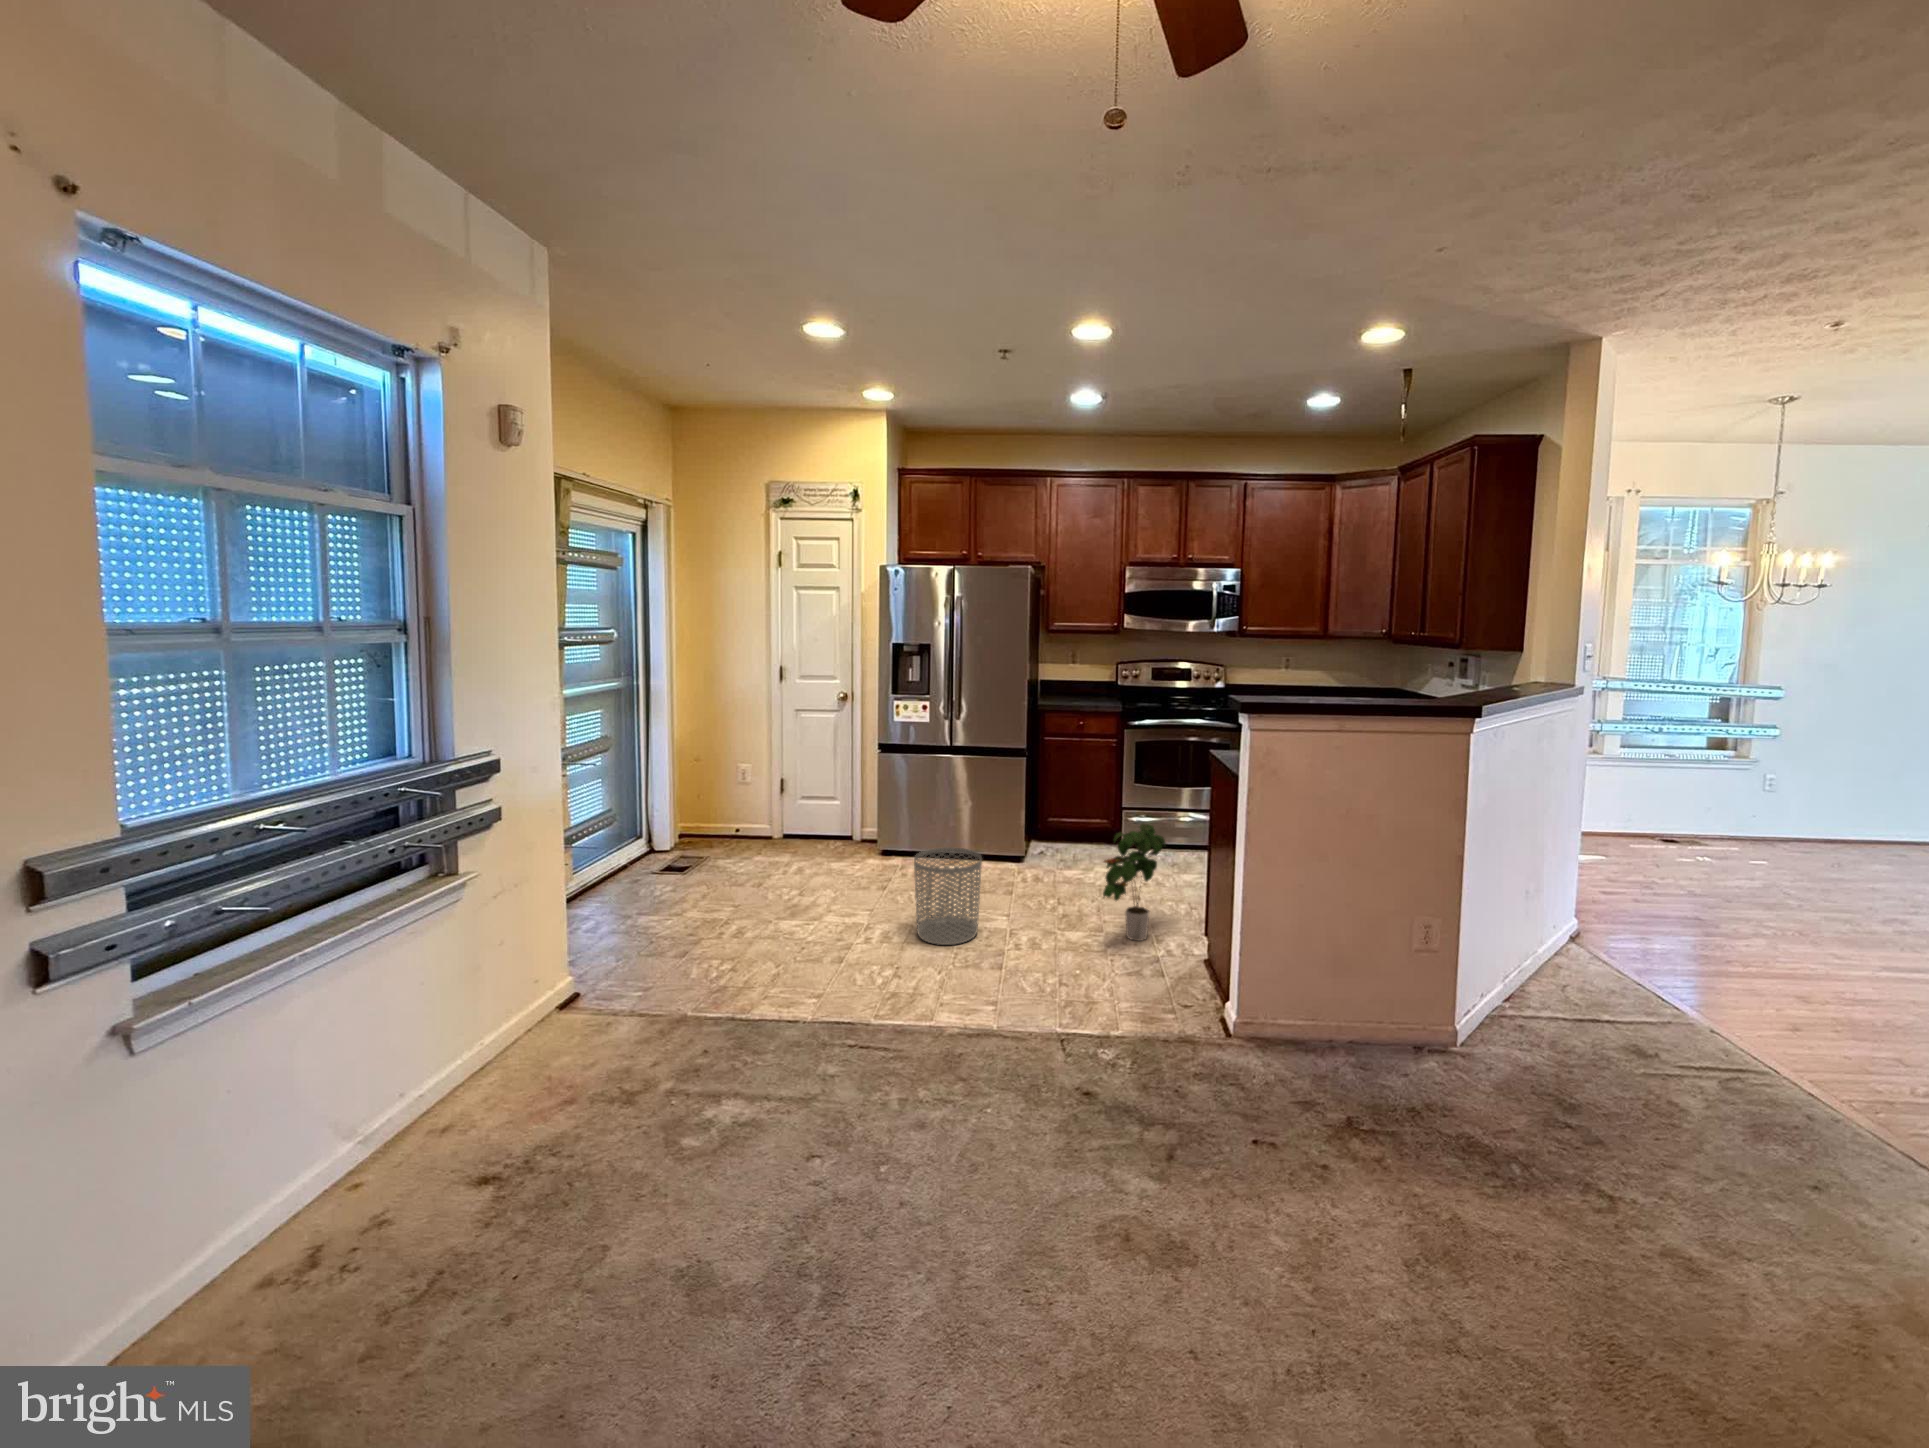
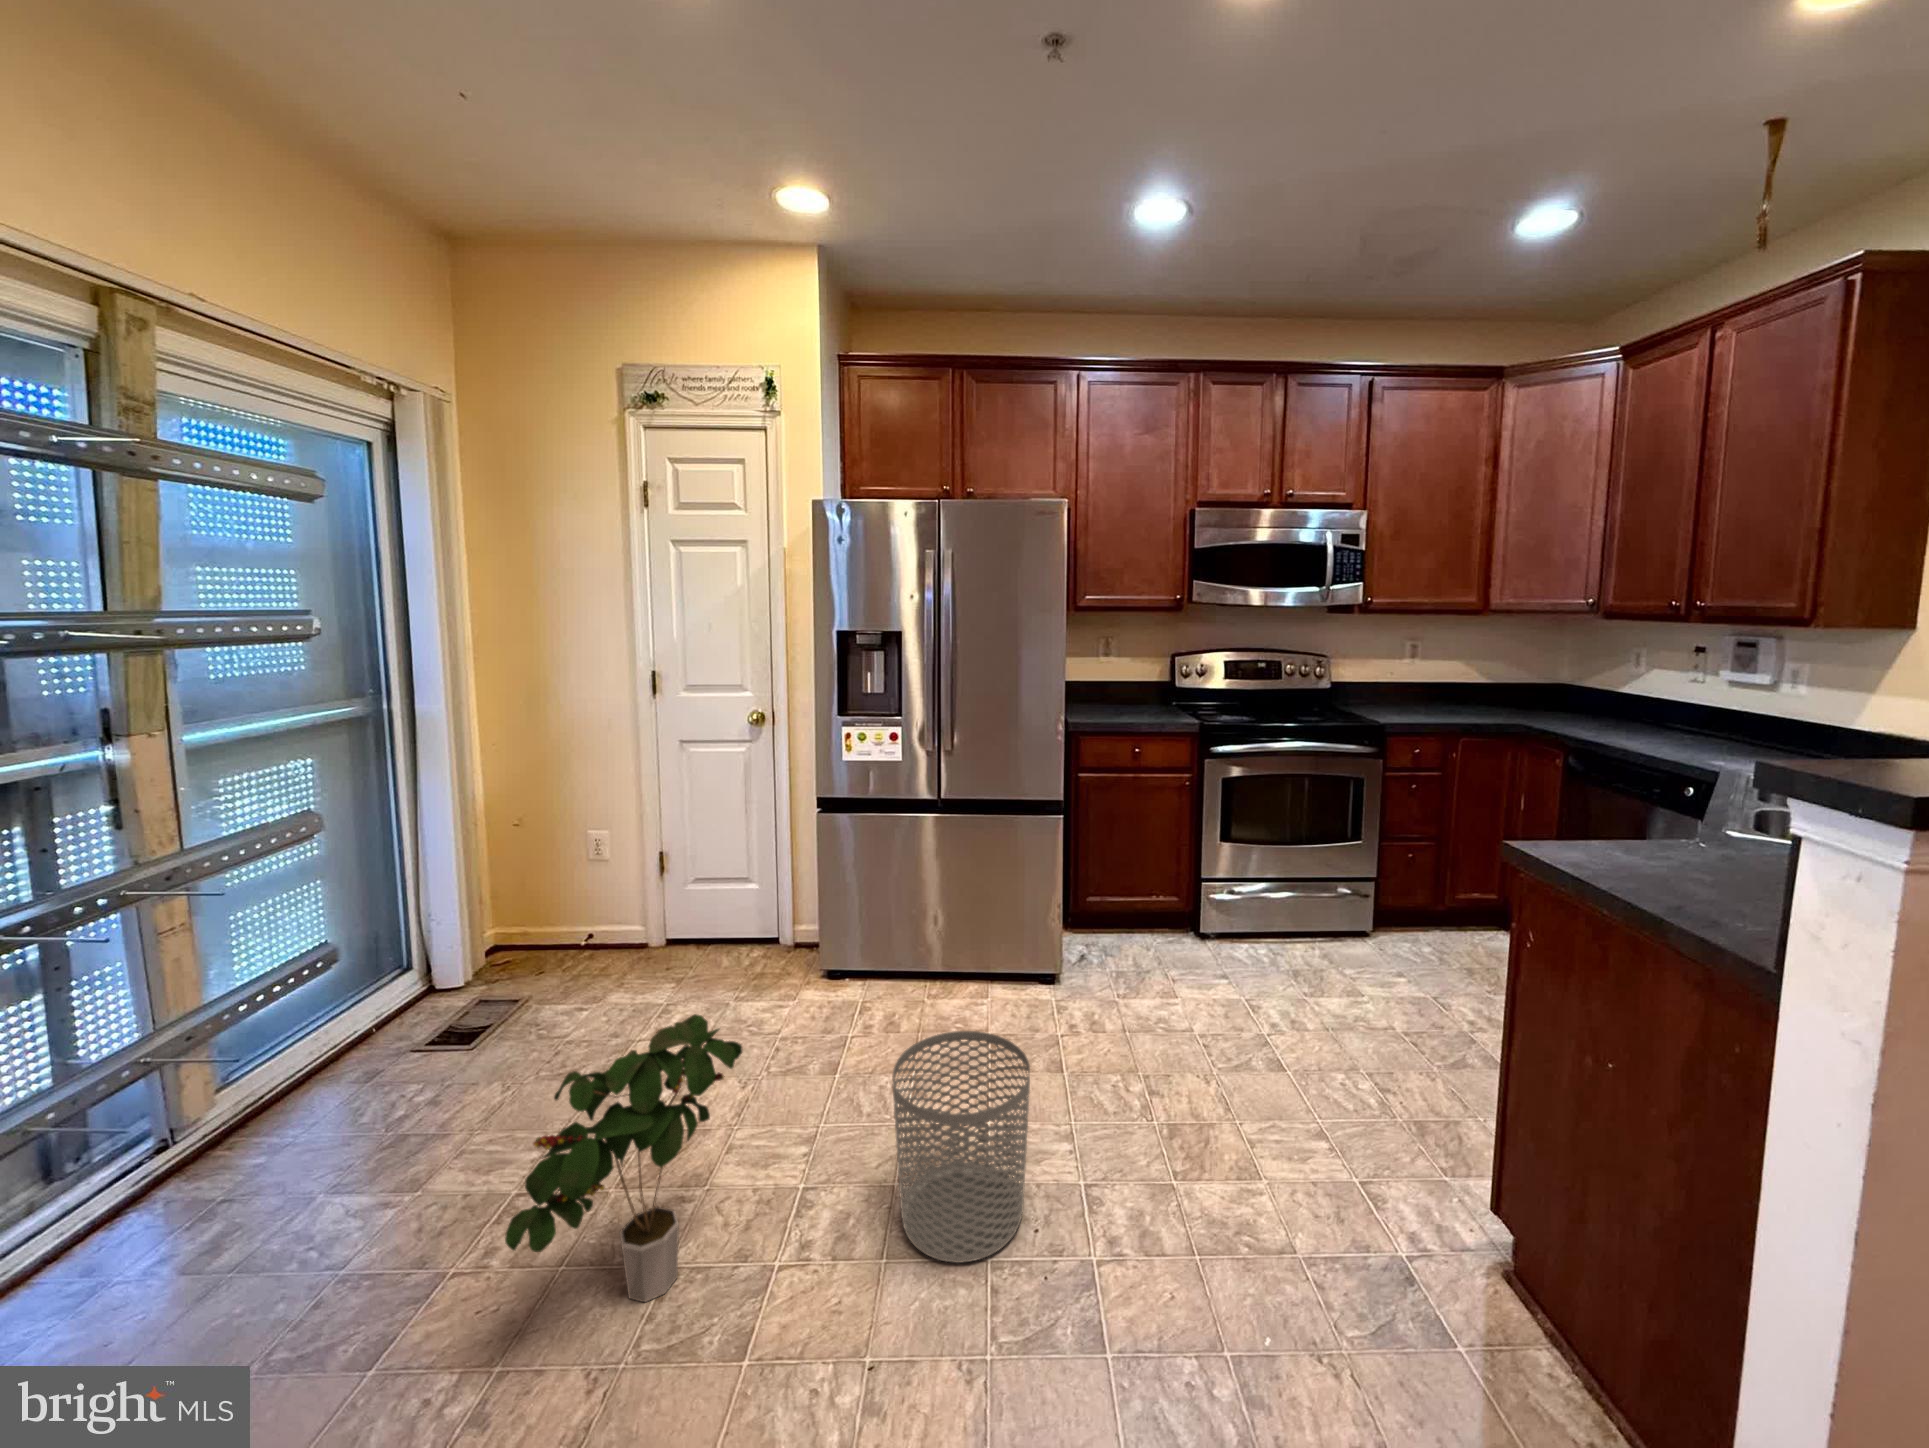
potted plant: present [1103,824,1165,941] -> present [505,1014,742,1302]

